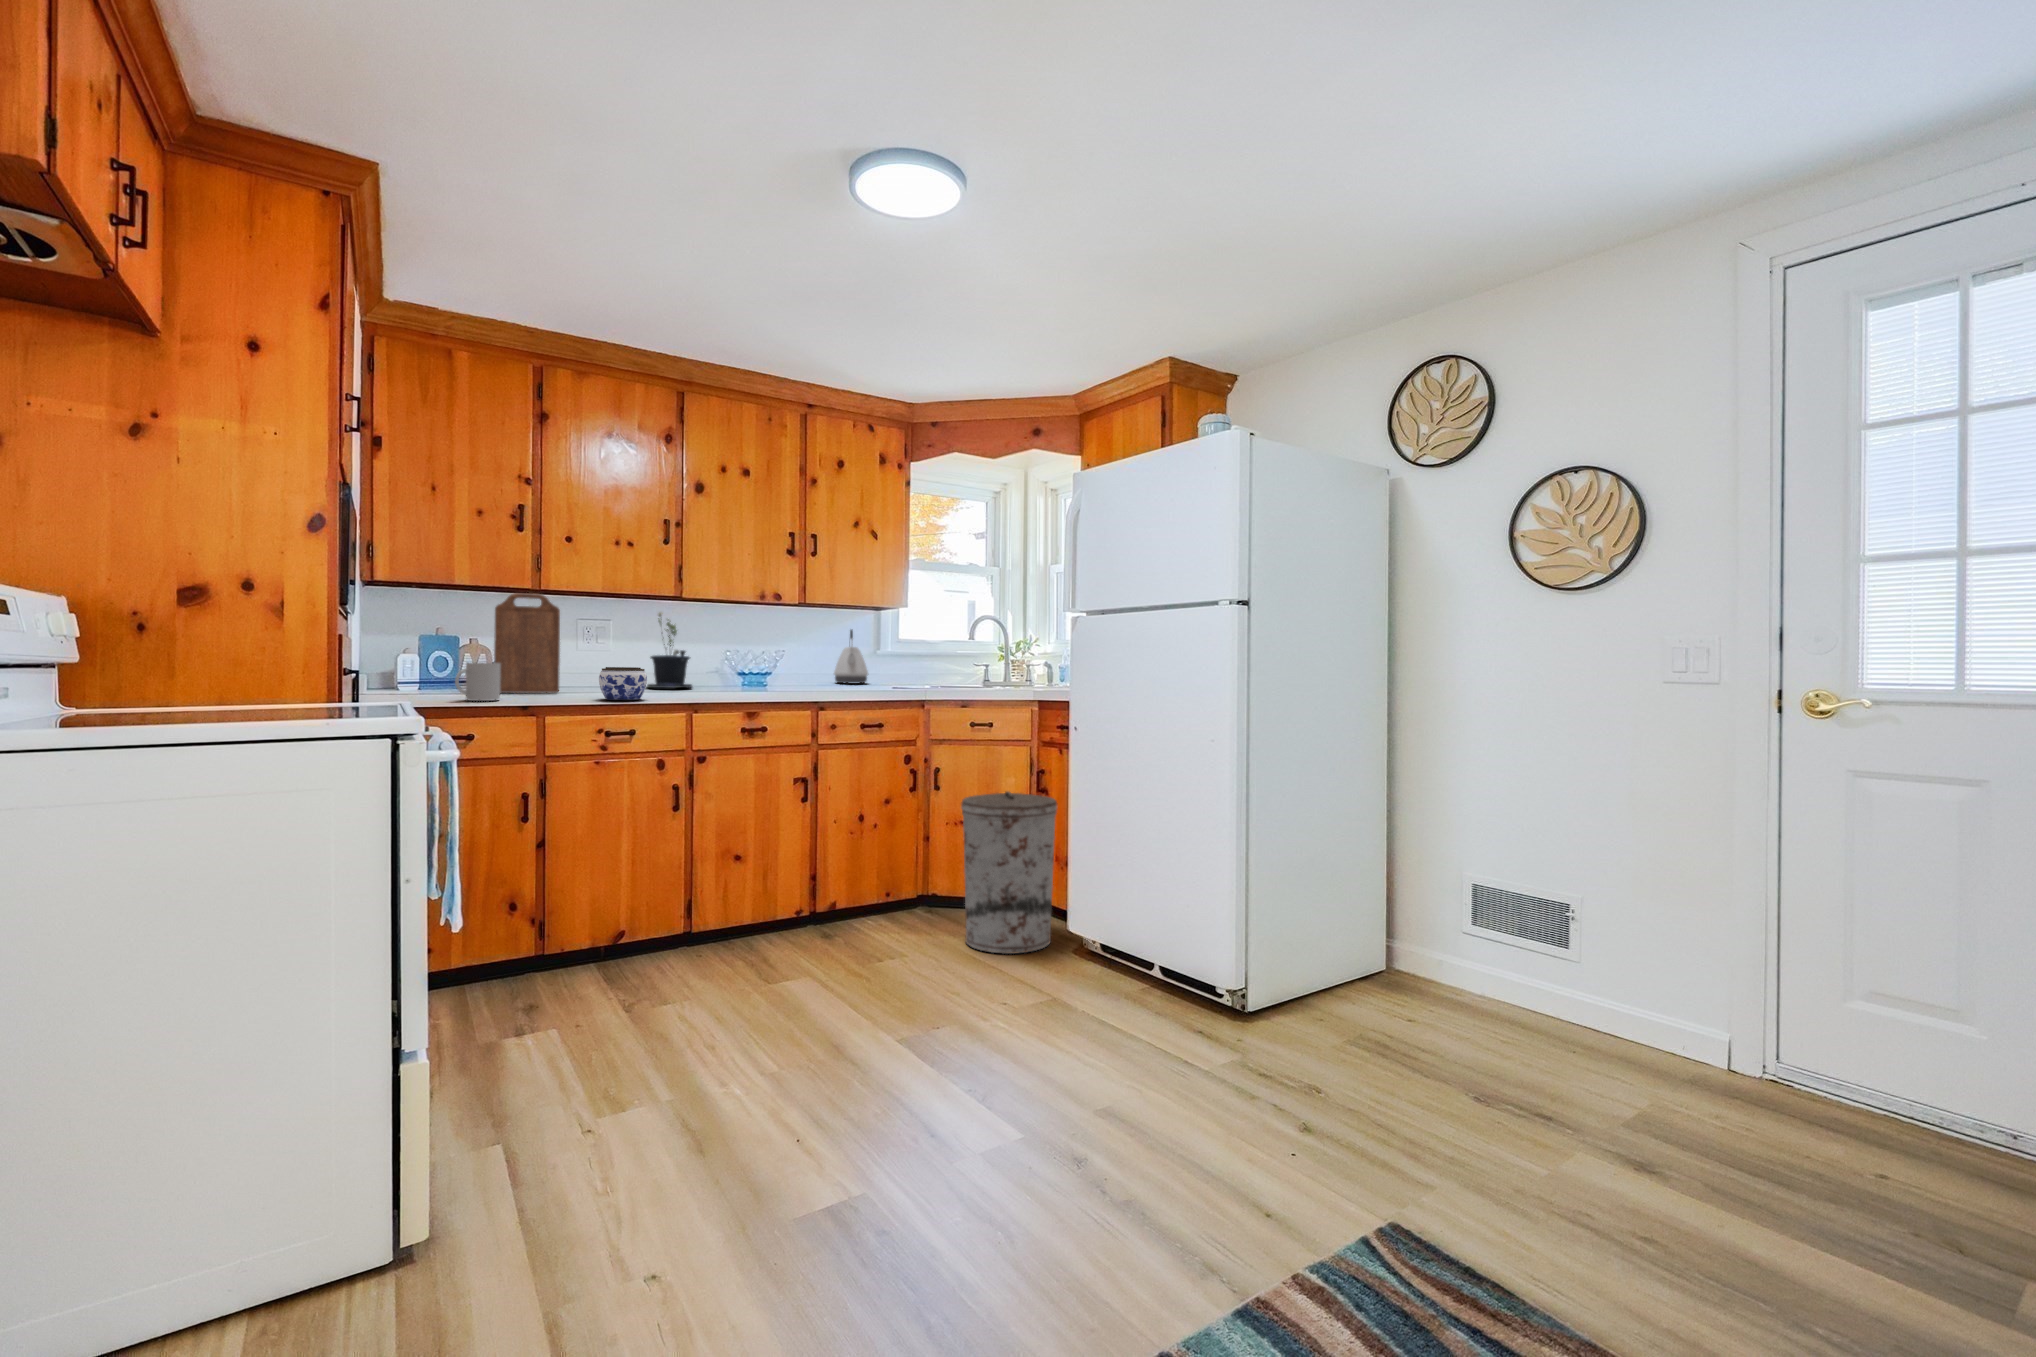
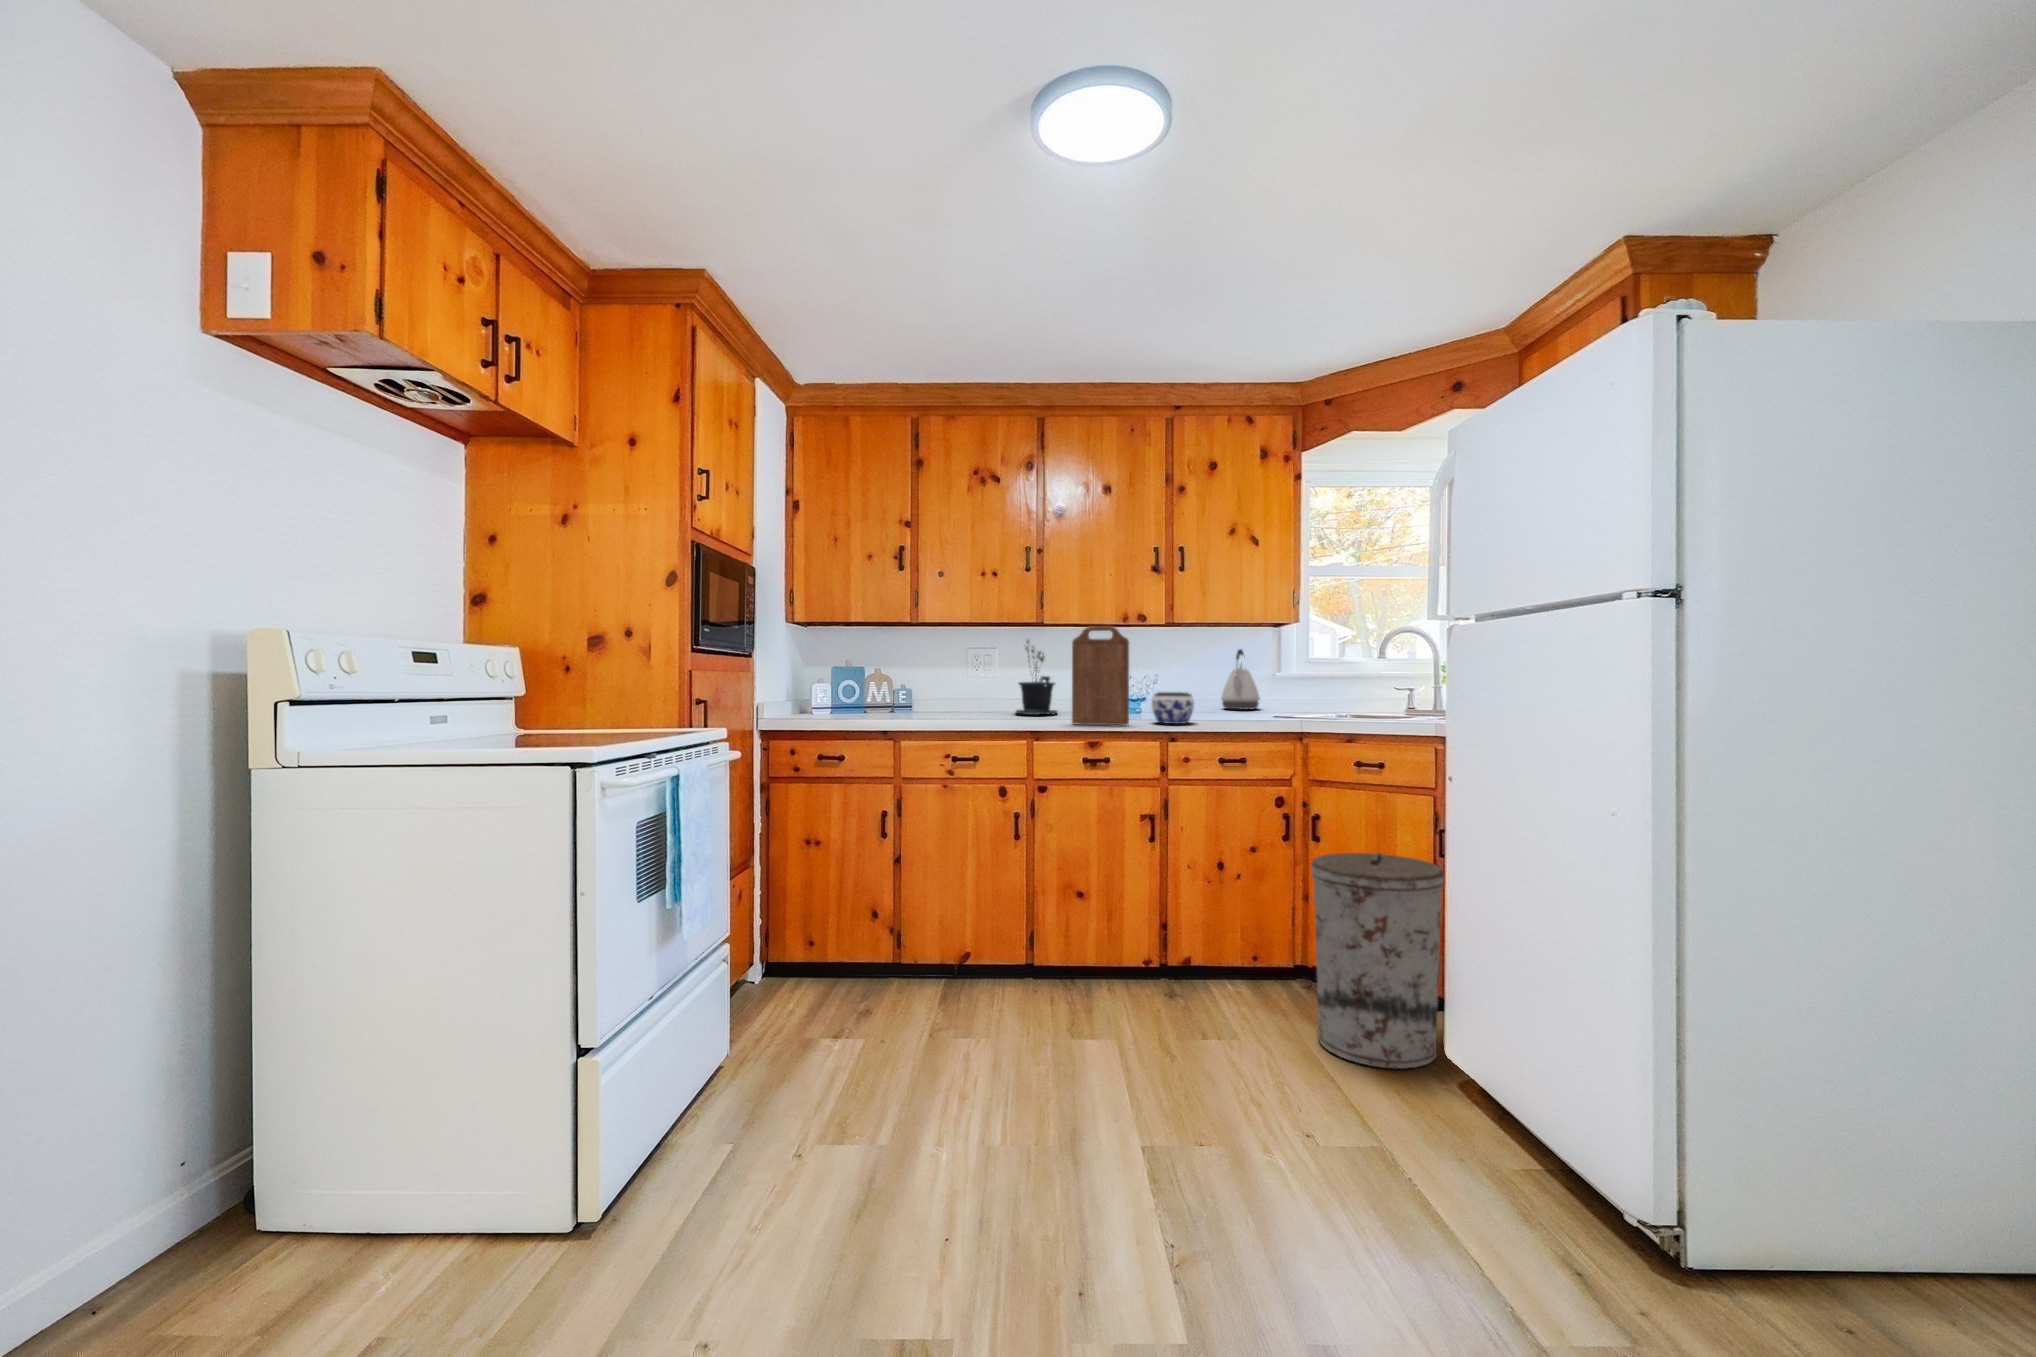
cutting board: present [494,593,560,693] -> present [1072,626,1129,725]
mug: present [455,663,500,701] -> none [826,692,864,726]
jar: present [599,667,647,700] -> present [1152,692,1194,724]

